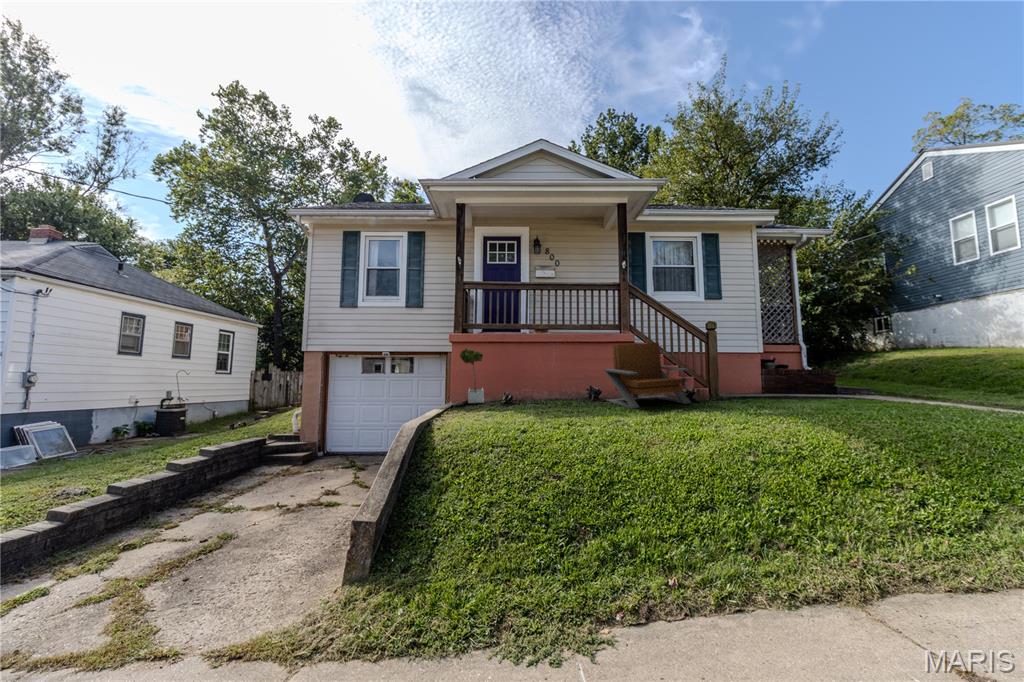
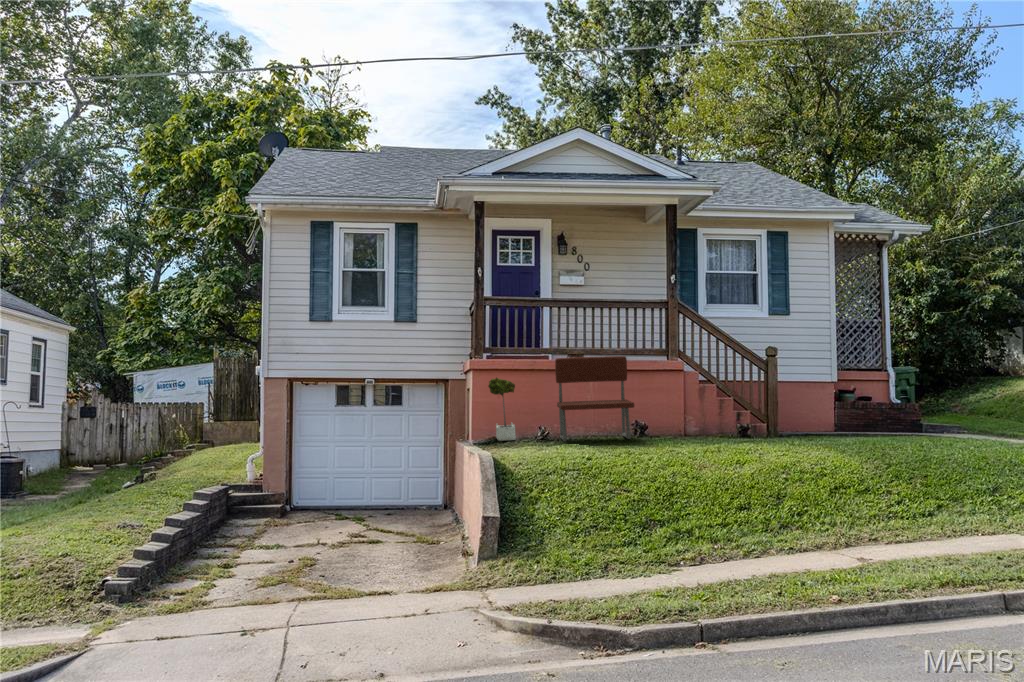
bench: none [519,329,587,405] -> present [555,356,634,441]
lounge chair: present [604,343,691,409] -> none [651,372,744,444]

